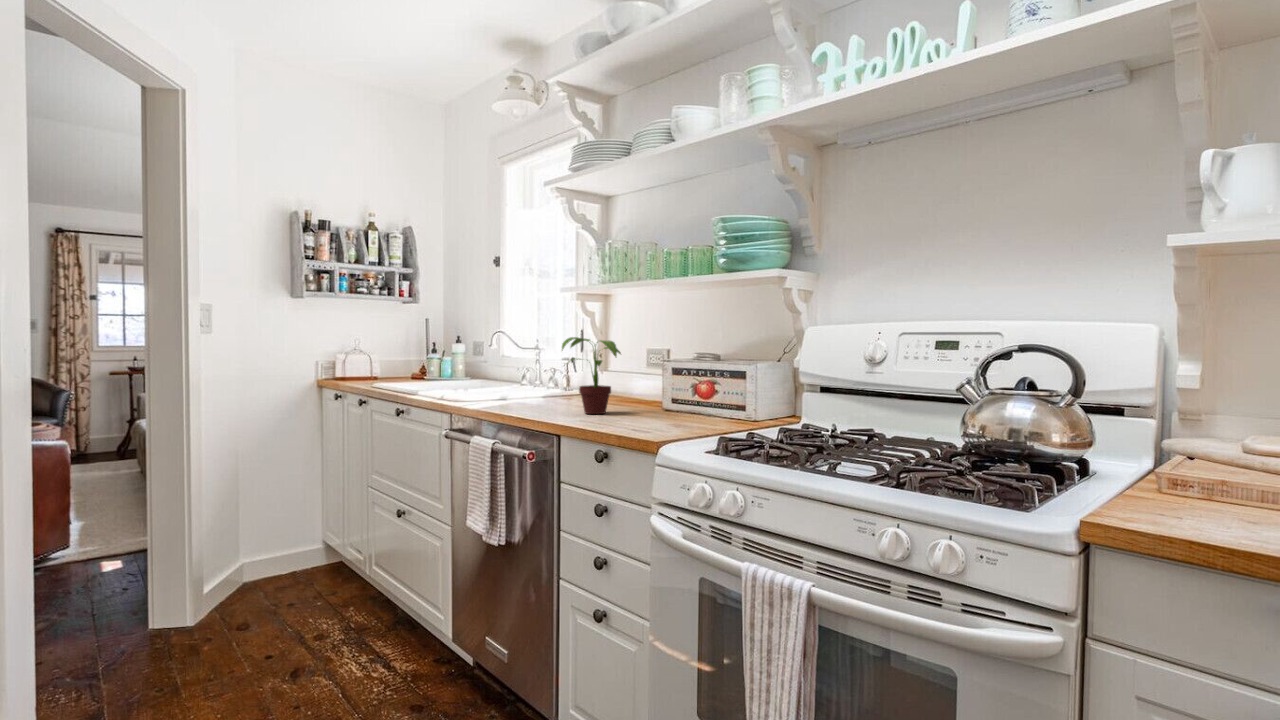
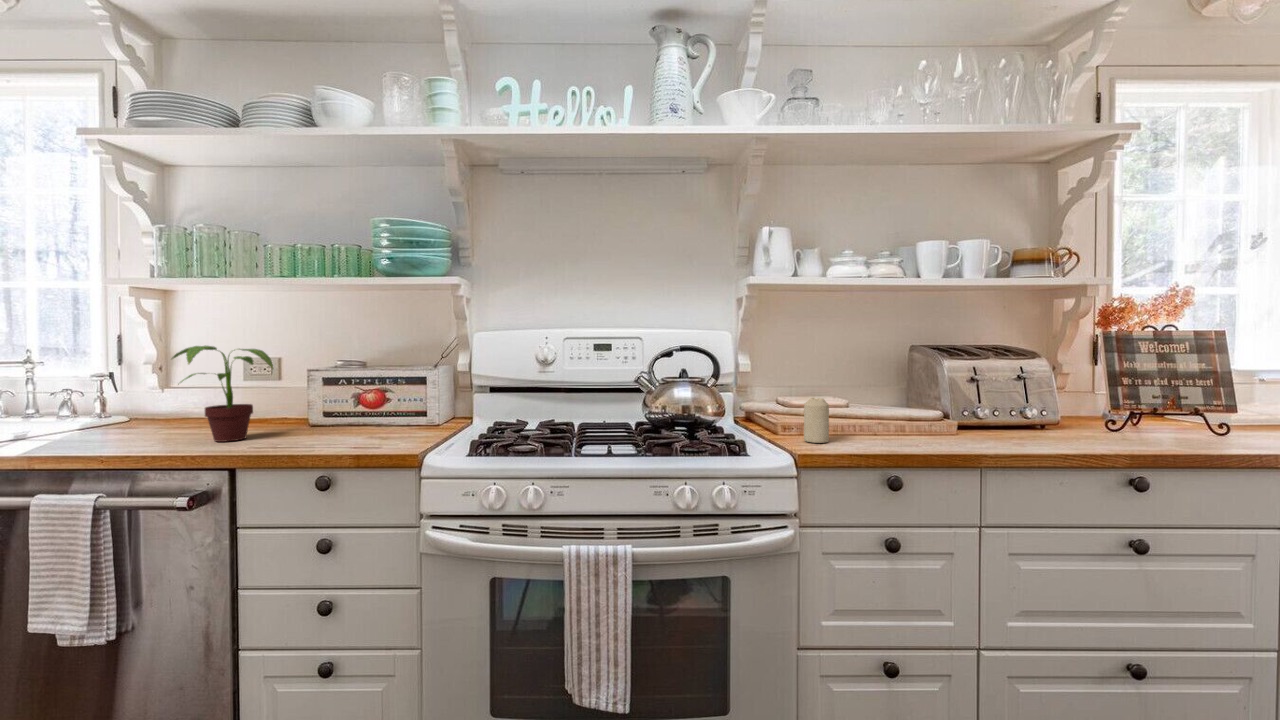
candle: none [1170,439,1228,522] -> present [804,398,829,443]

